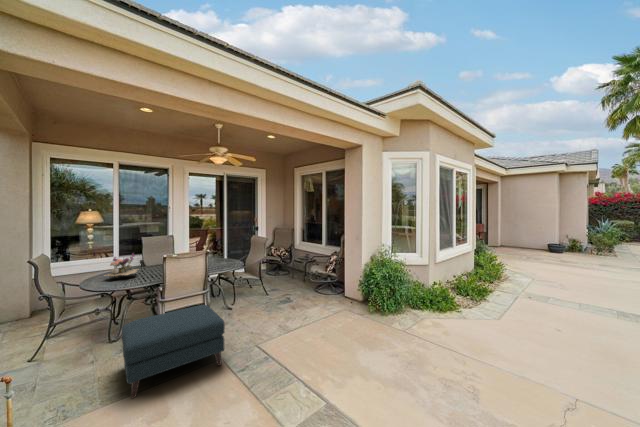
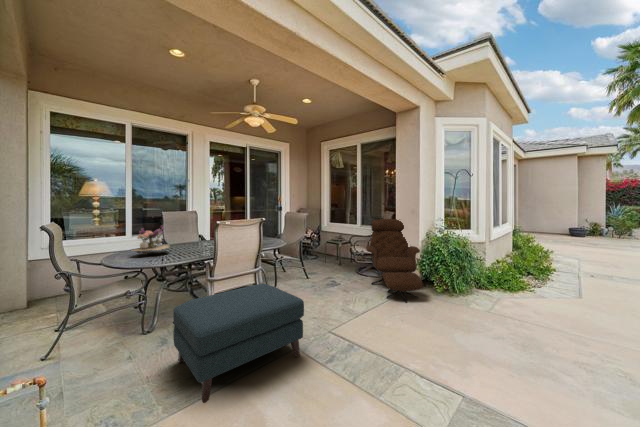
lounge chair: none [316,243,362,320] -> present [366,219,423,302]

